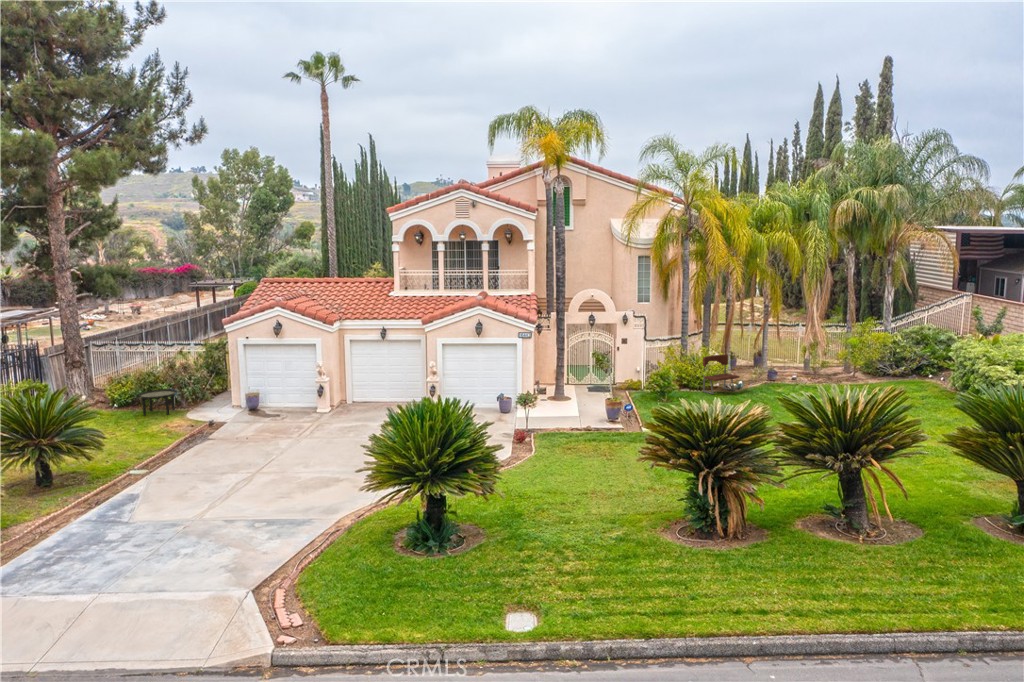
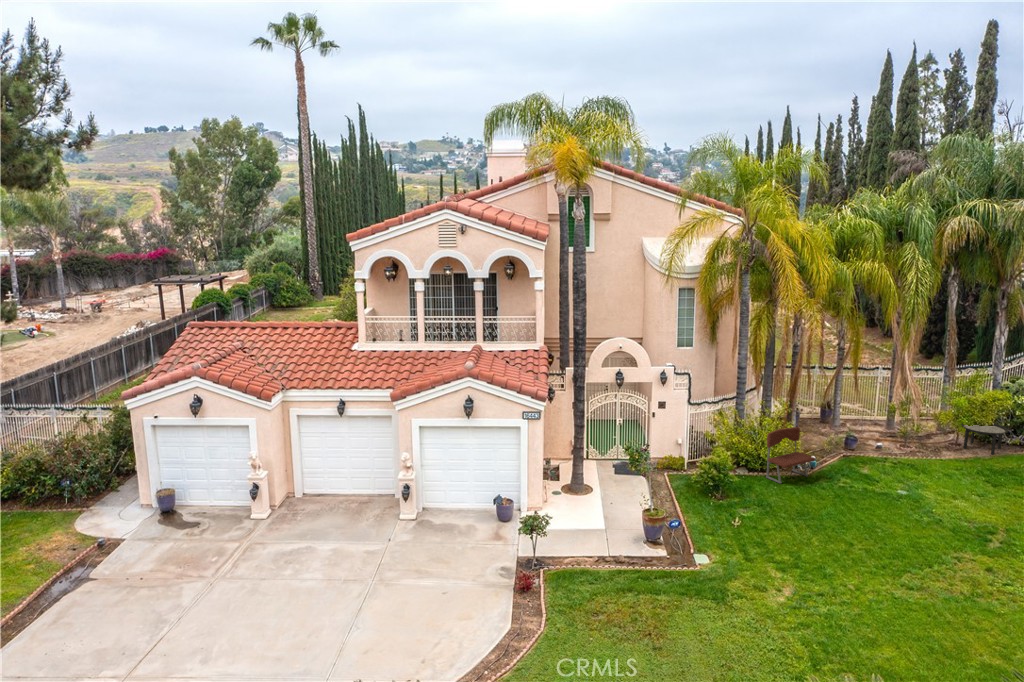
round table: present [138,389,177,416] -> present [962,424,1008,455]

